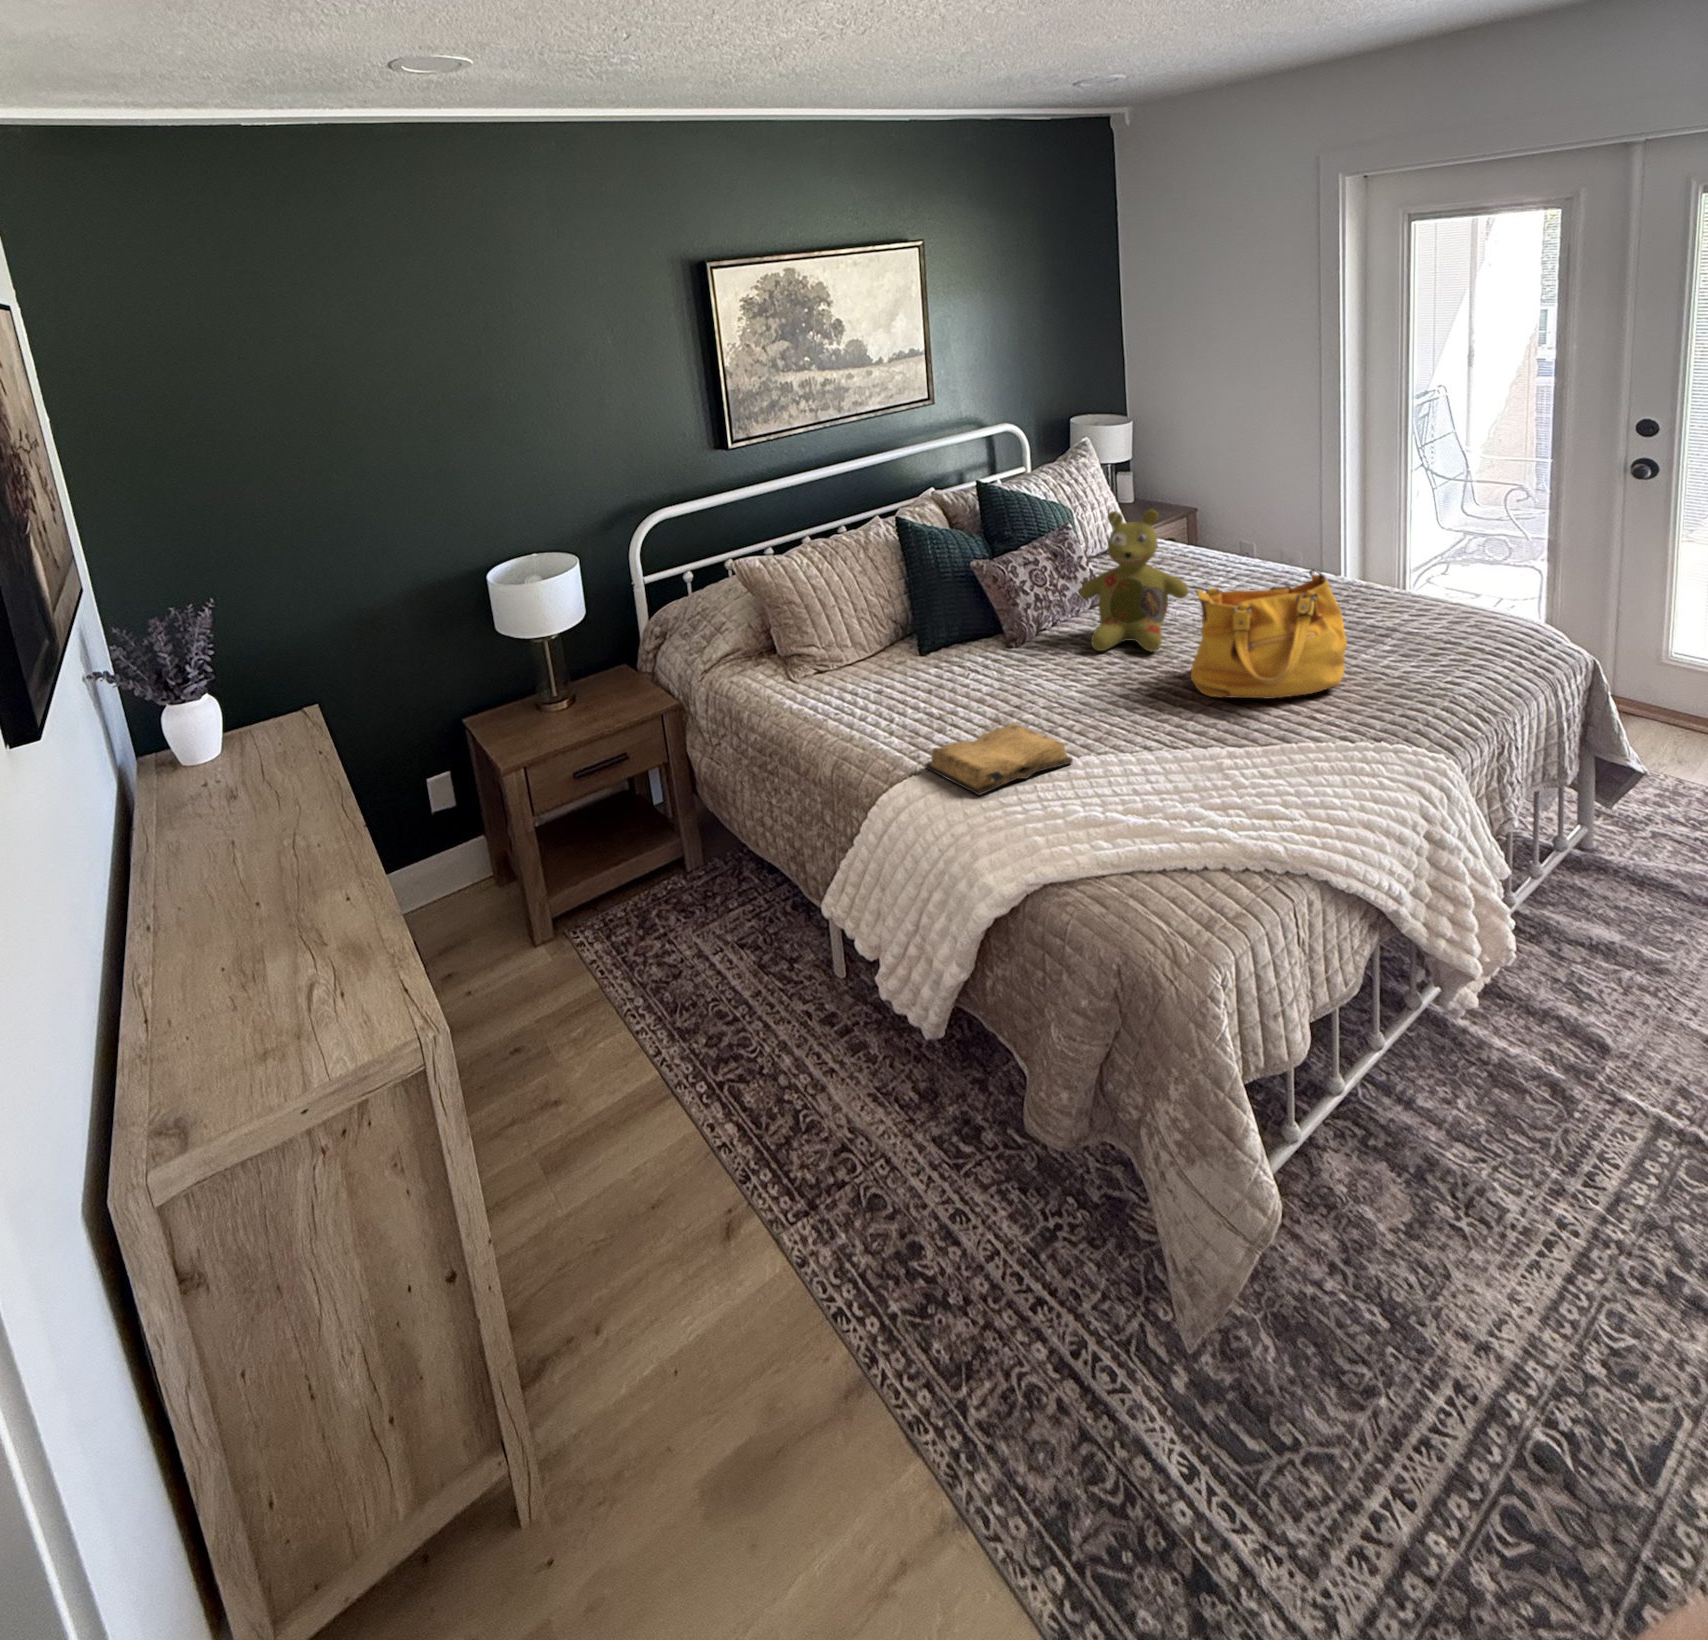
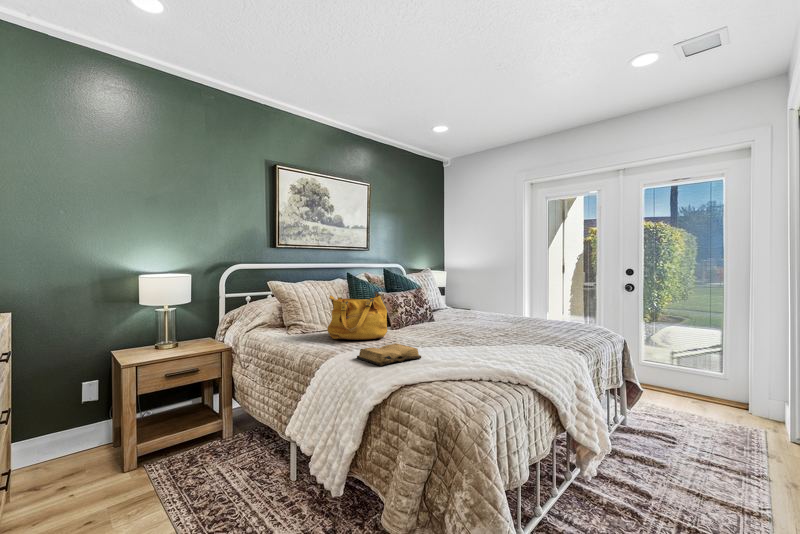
stuffed bear: present [1080,510,1188,651] -> none [423,275,467,331]
handbag: present [1191,569,1347,699] -> present [327,292,387,340]

